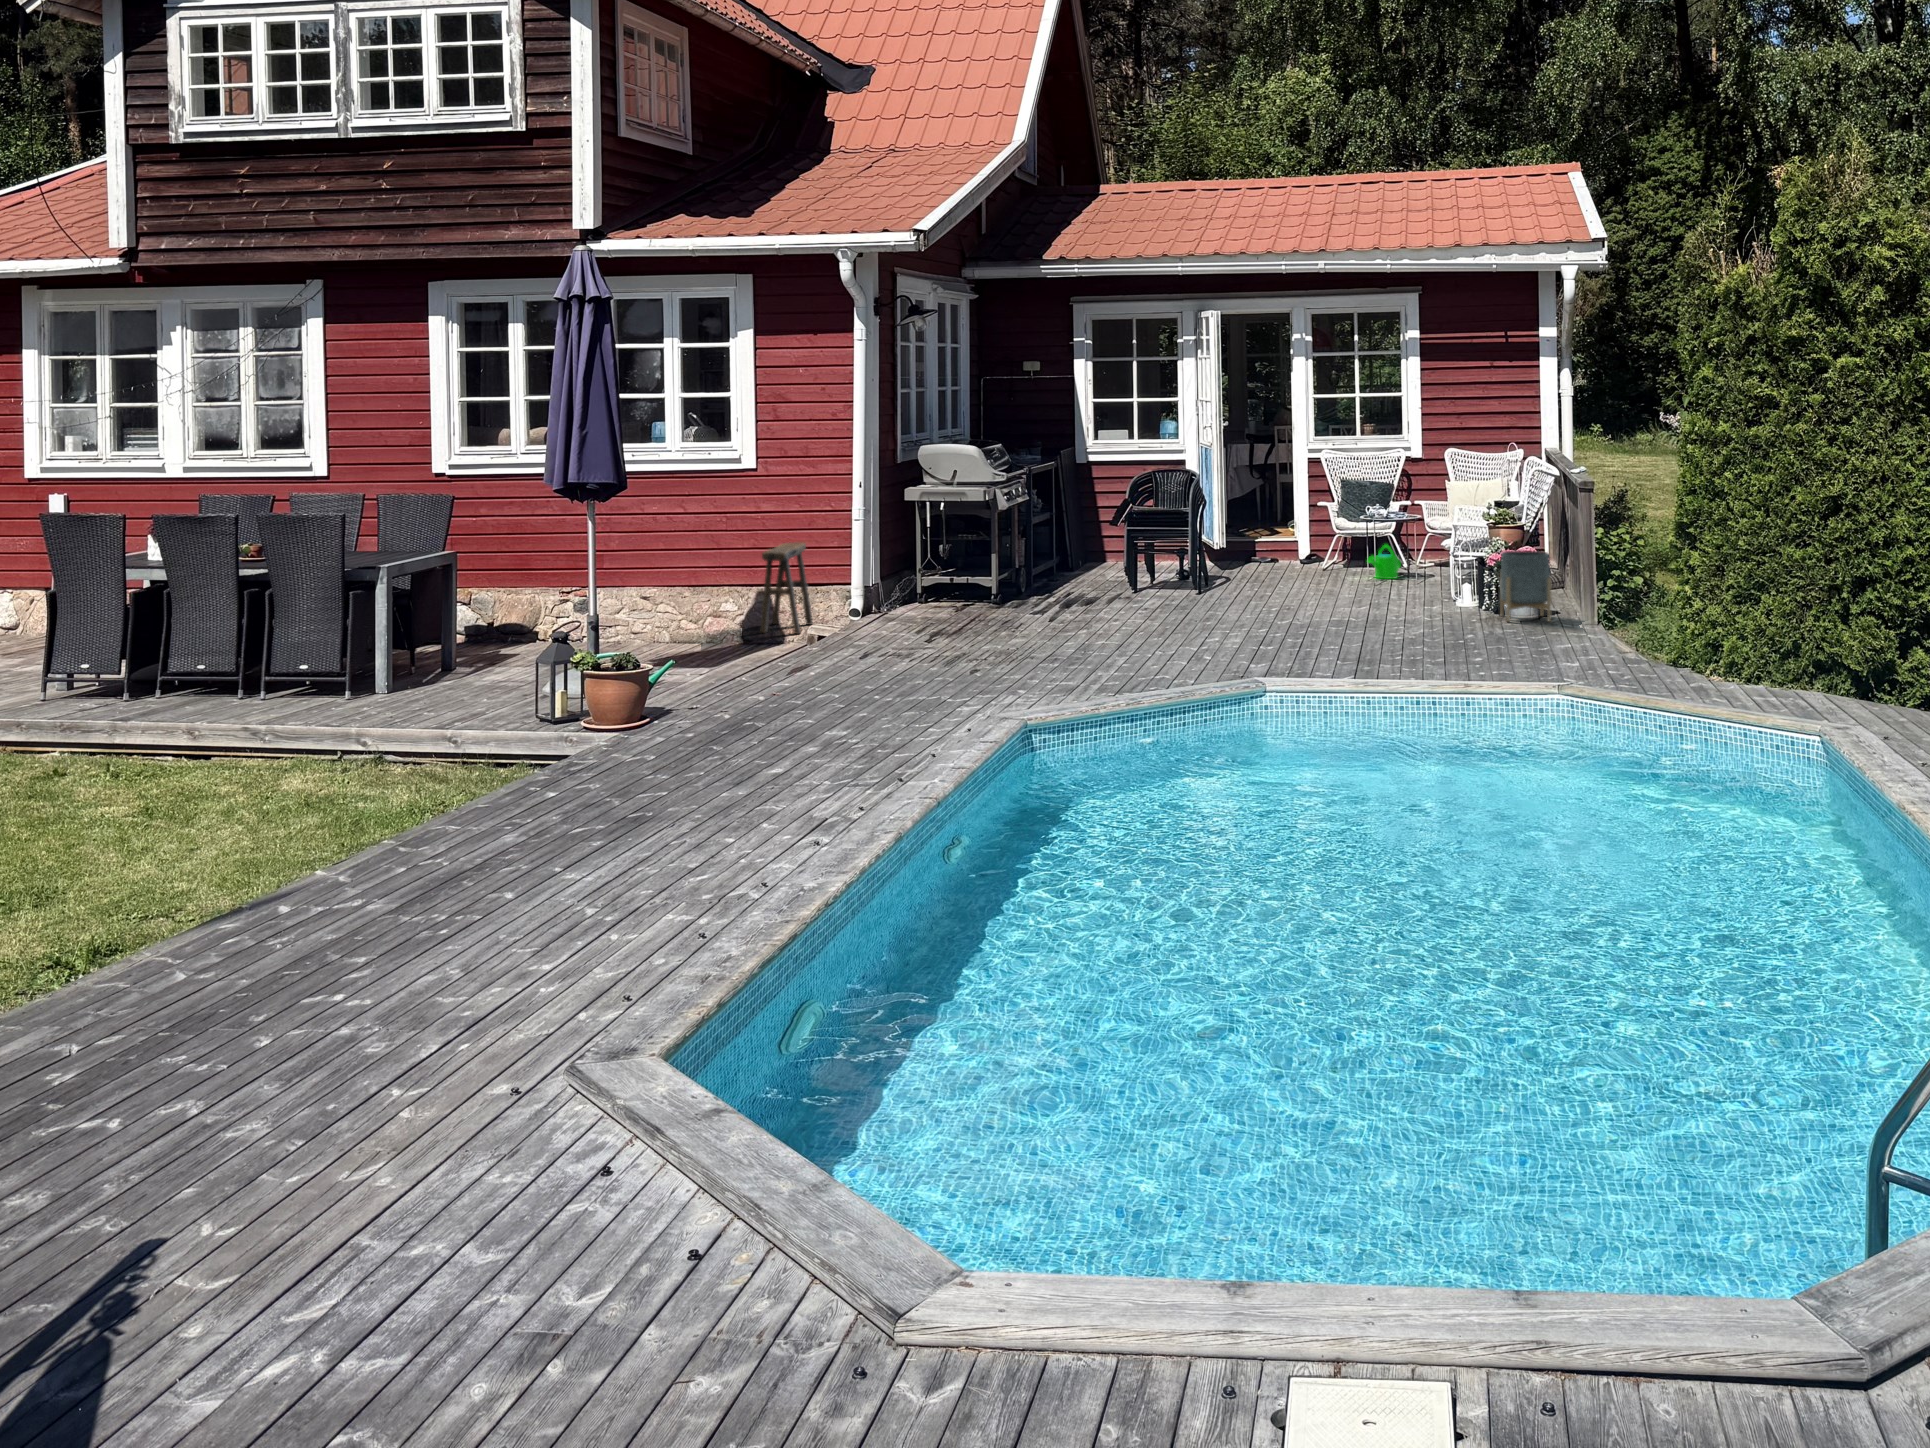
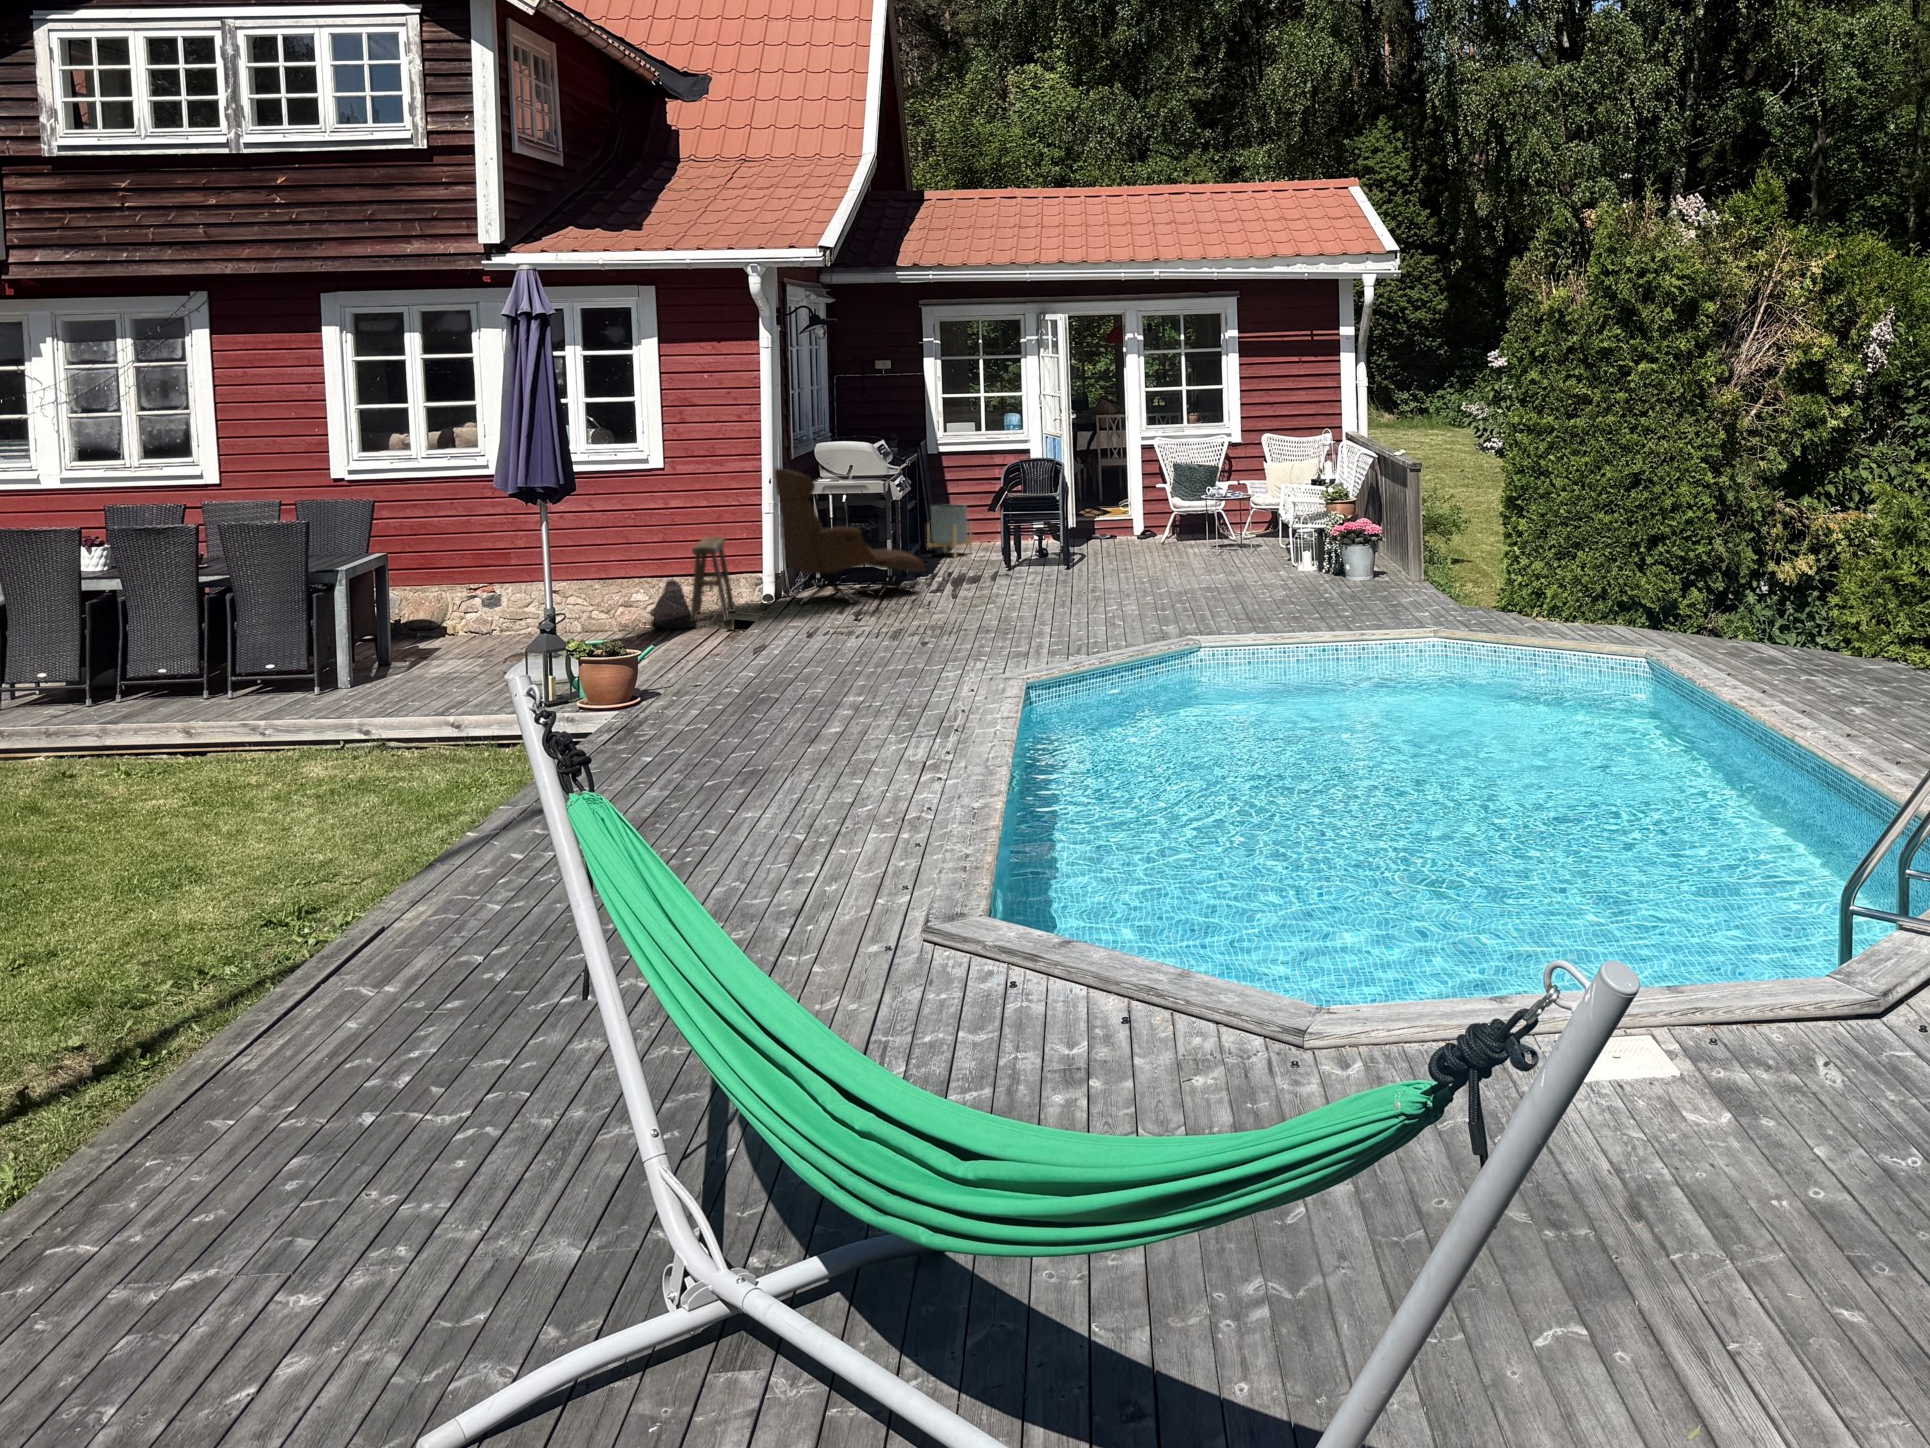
lounge chair: none [854,470,1024,621] -> present [775,468,924,605]
watering can: present [1367,544,1401,579] -> none [1210,520,1237,550]
planter: present [1500,550,1551,622] -> present [927,504,972,557]

